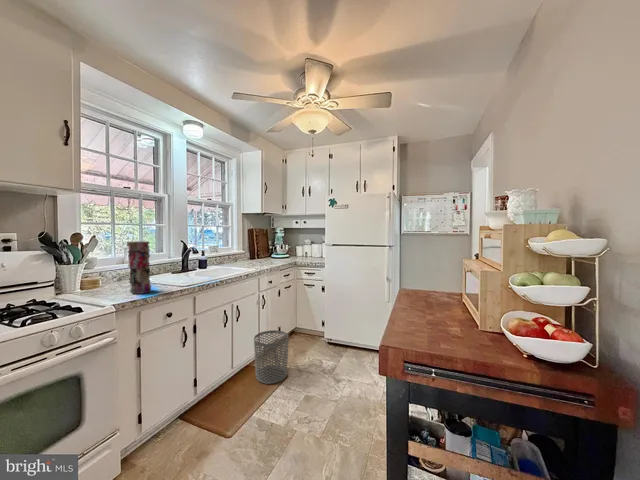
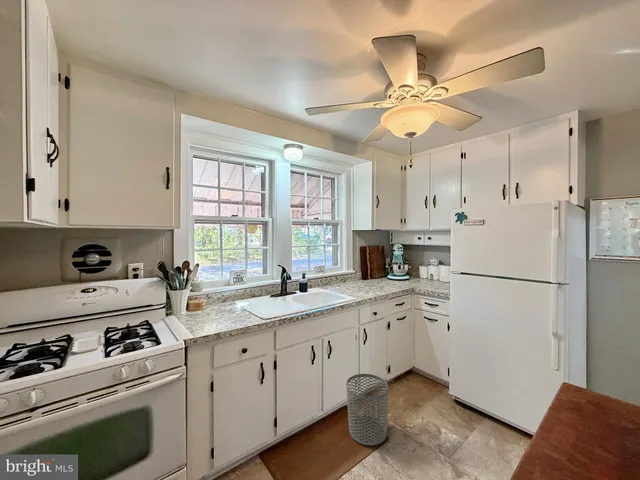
vase: present [127,241,151,294] -> none [209,273,232,326]

